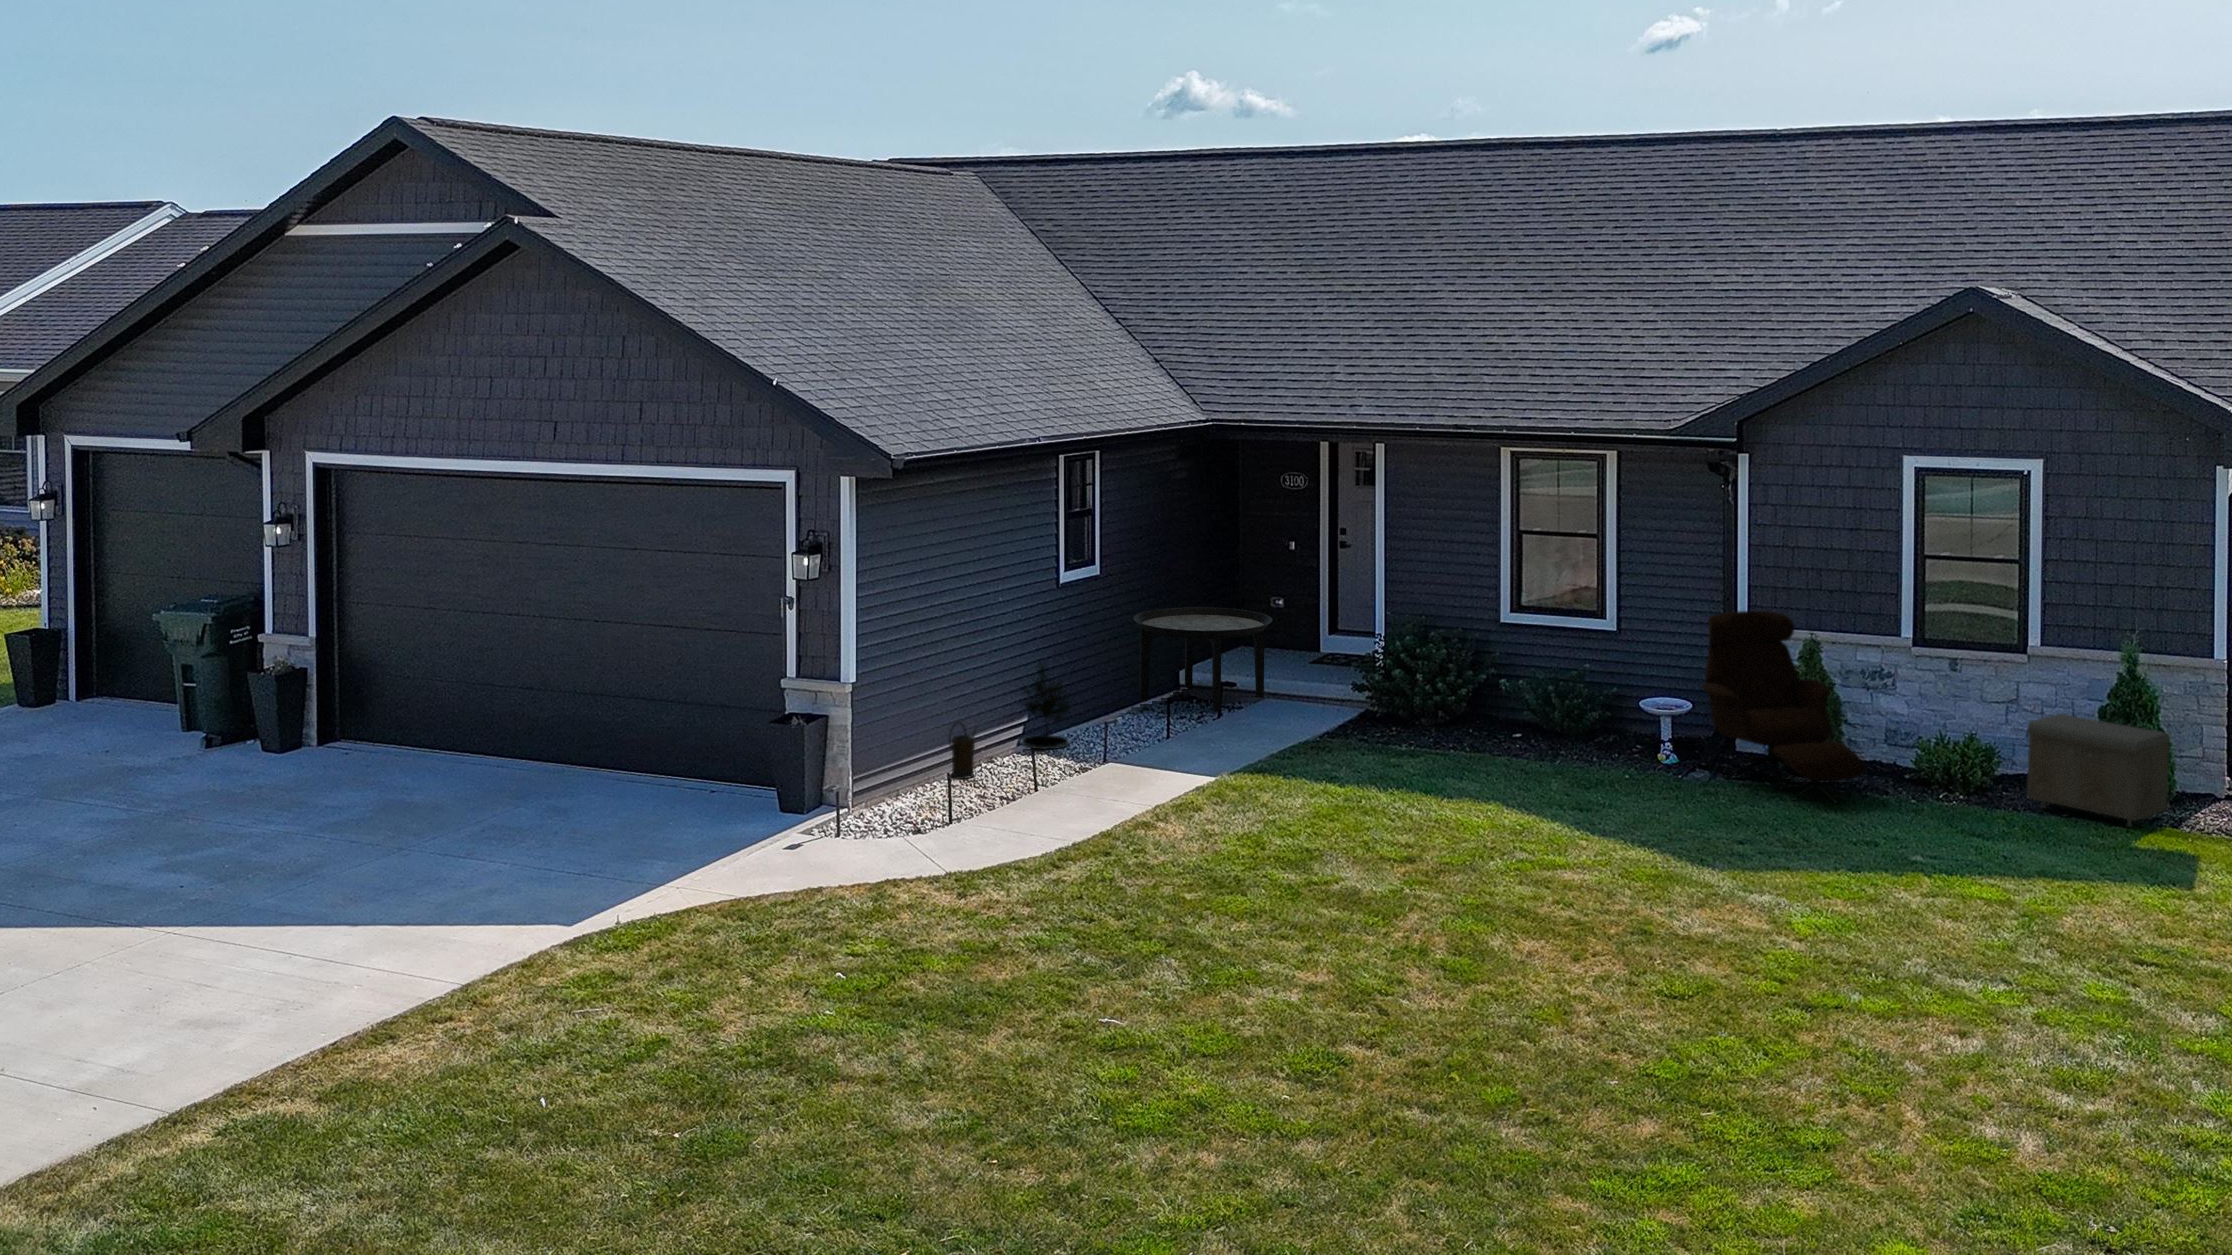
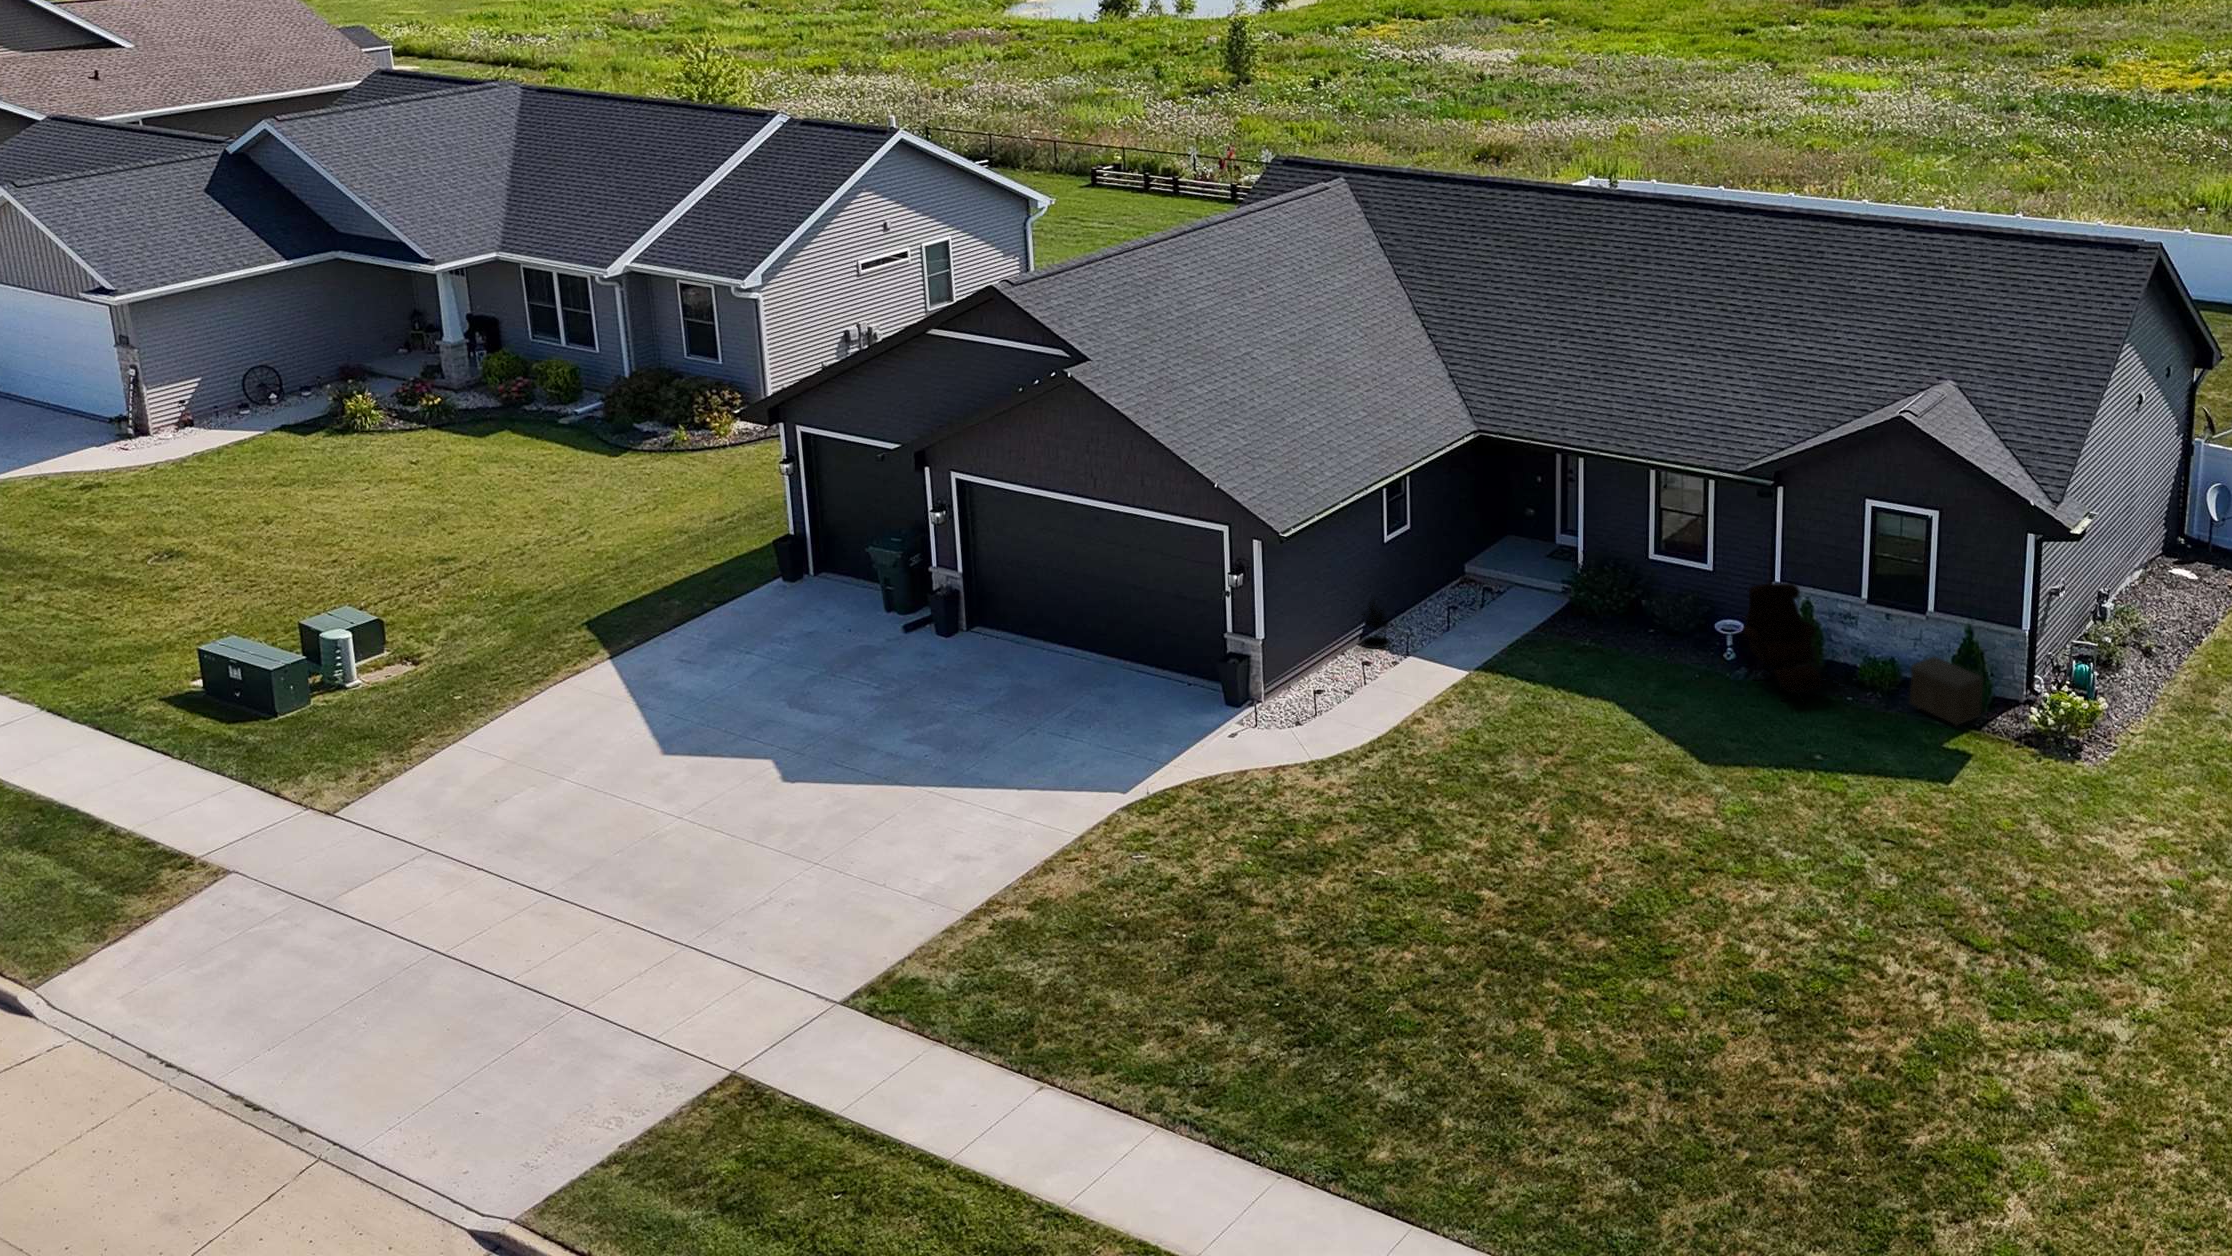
round table: present [1133,607,1273,712] -> none [1432,537,1515,611]
watering can: present [948,722,976,779] -> none [1318,646,1335,676]

